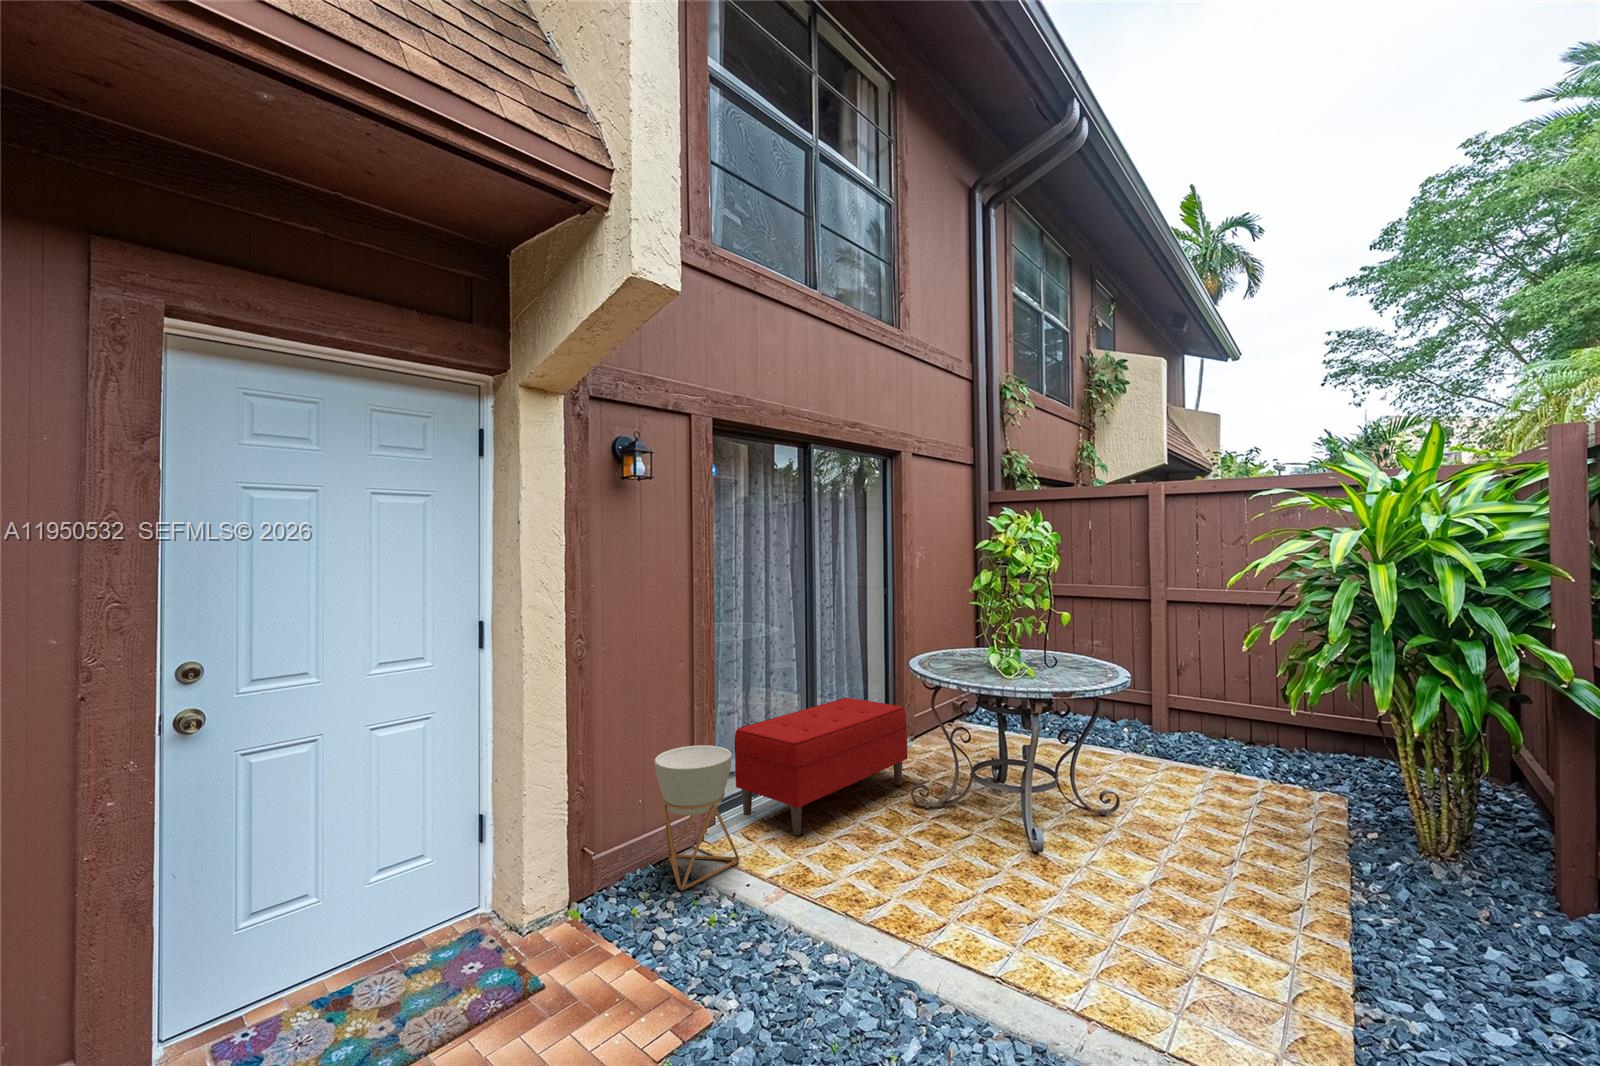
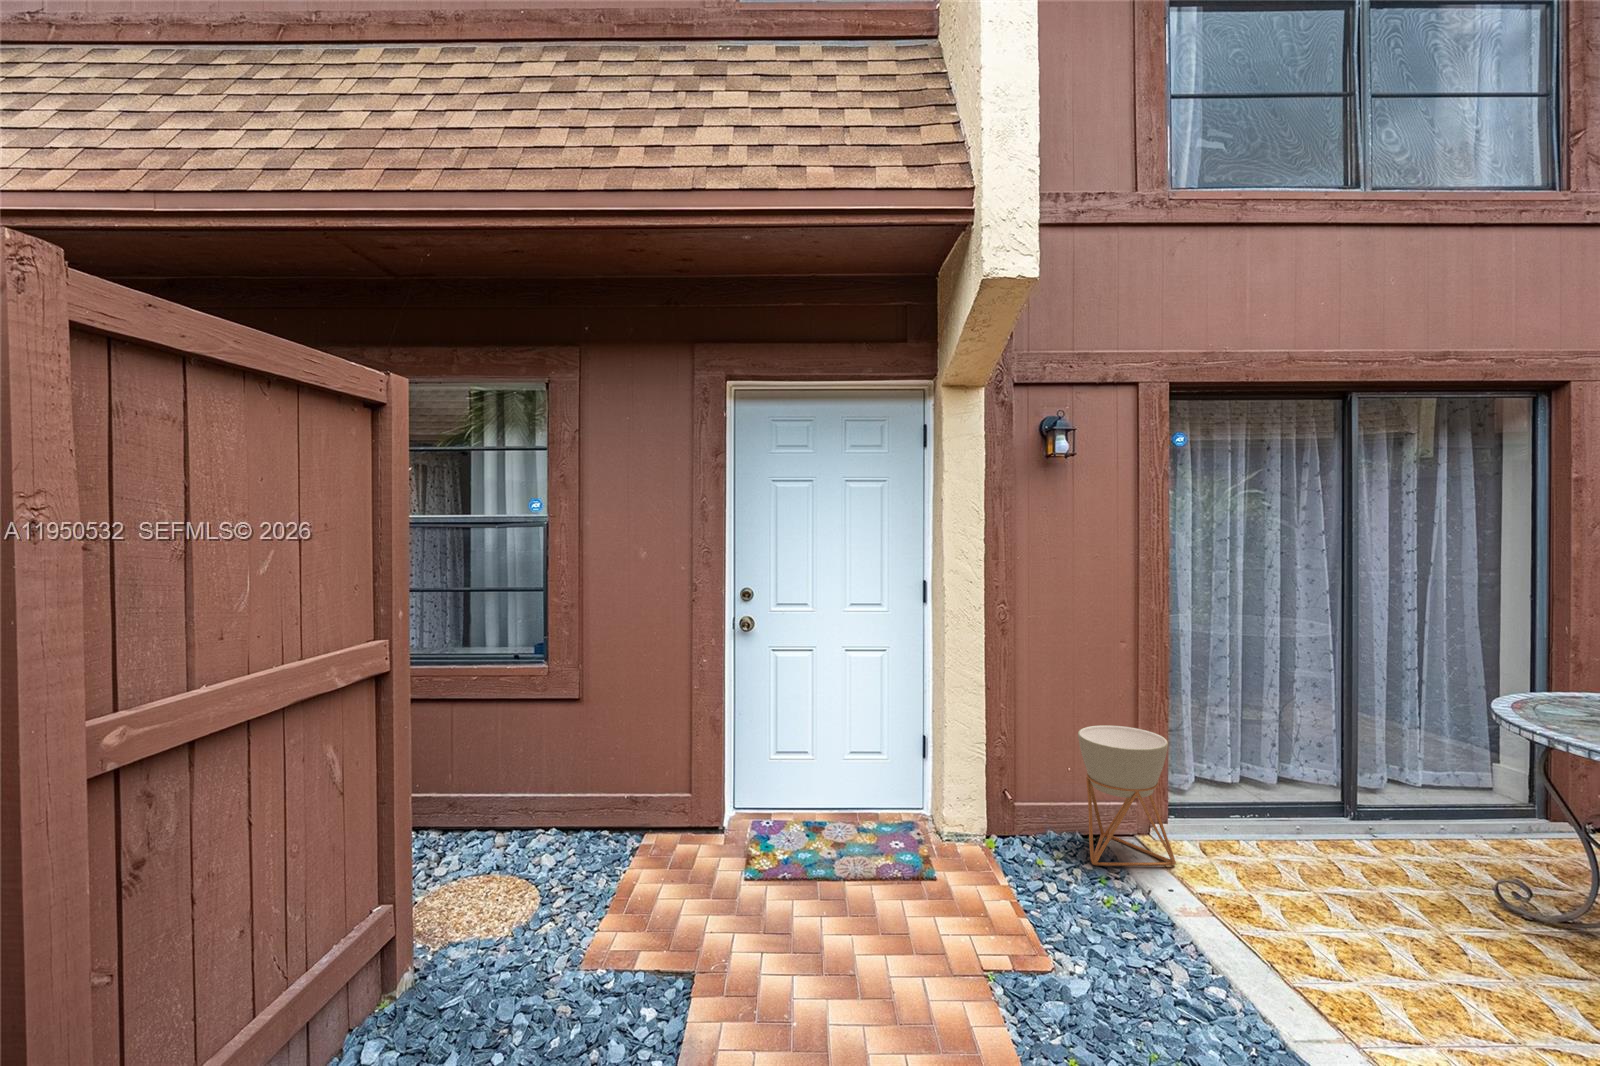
bench: present [735,698,908,835] -> none [1208,726,1529,875]

